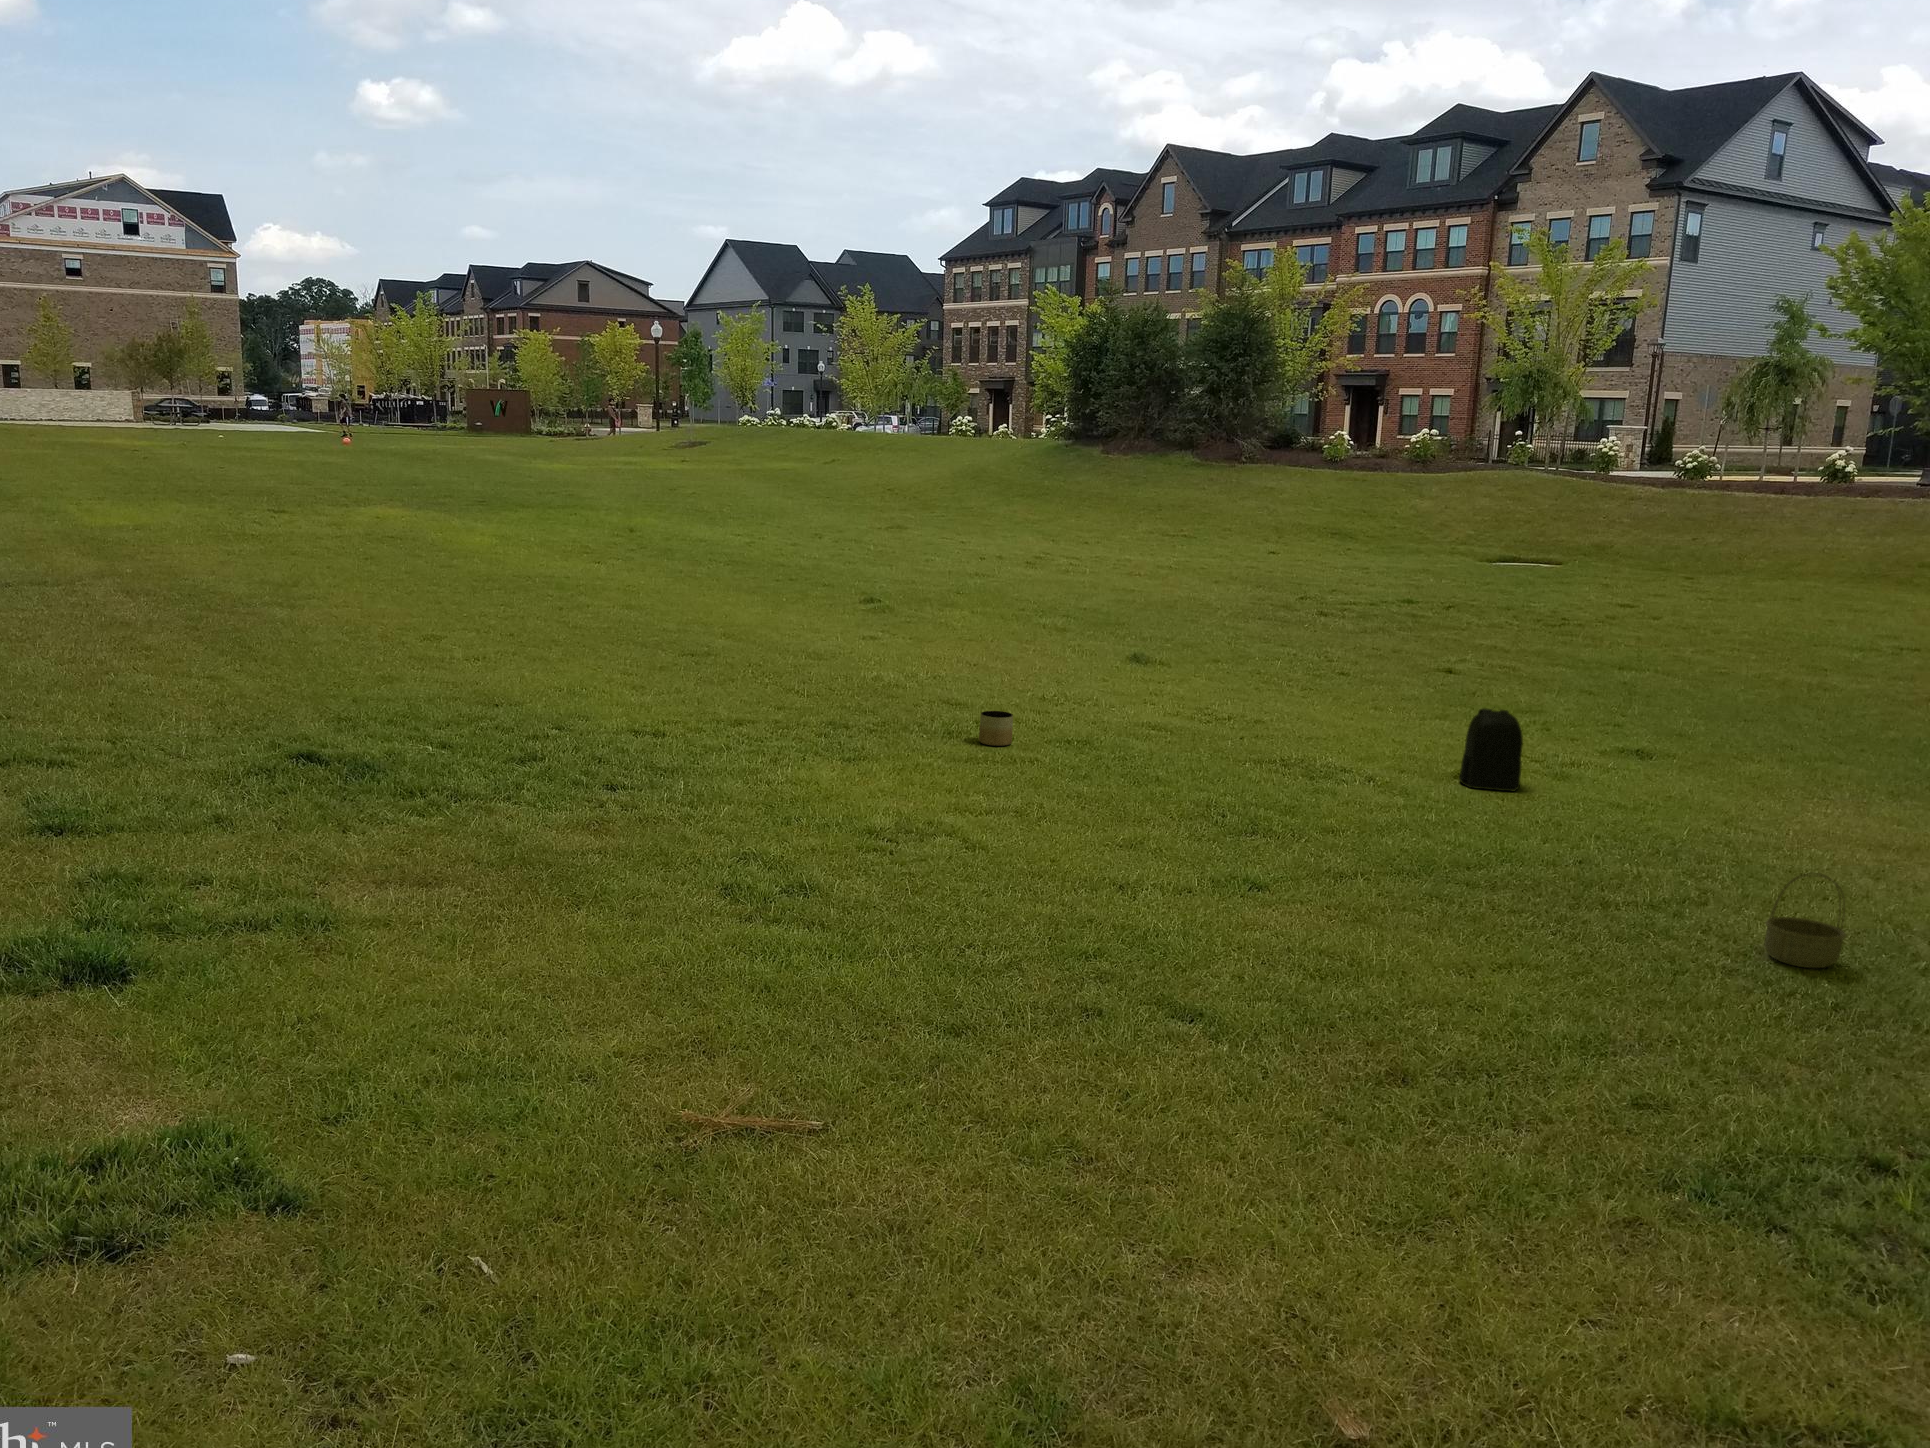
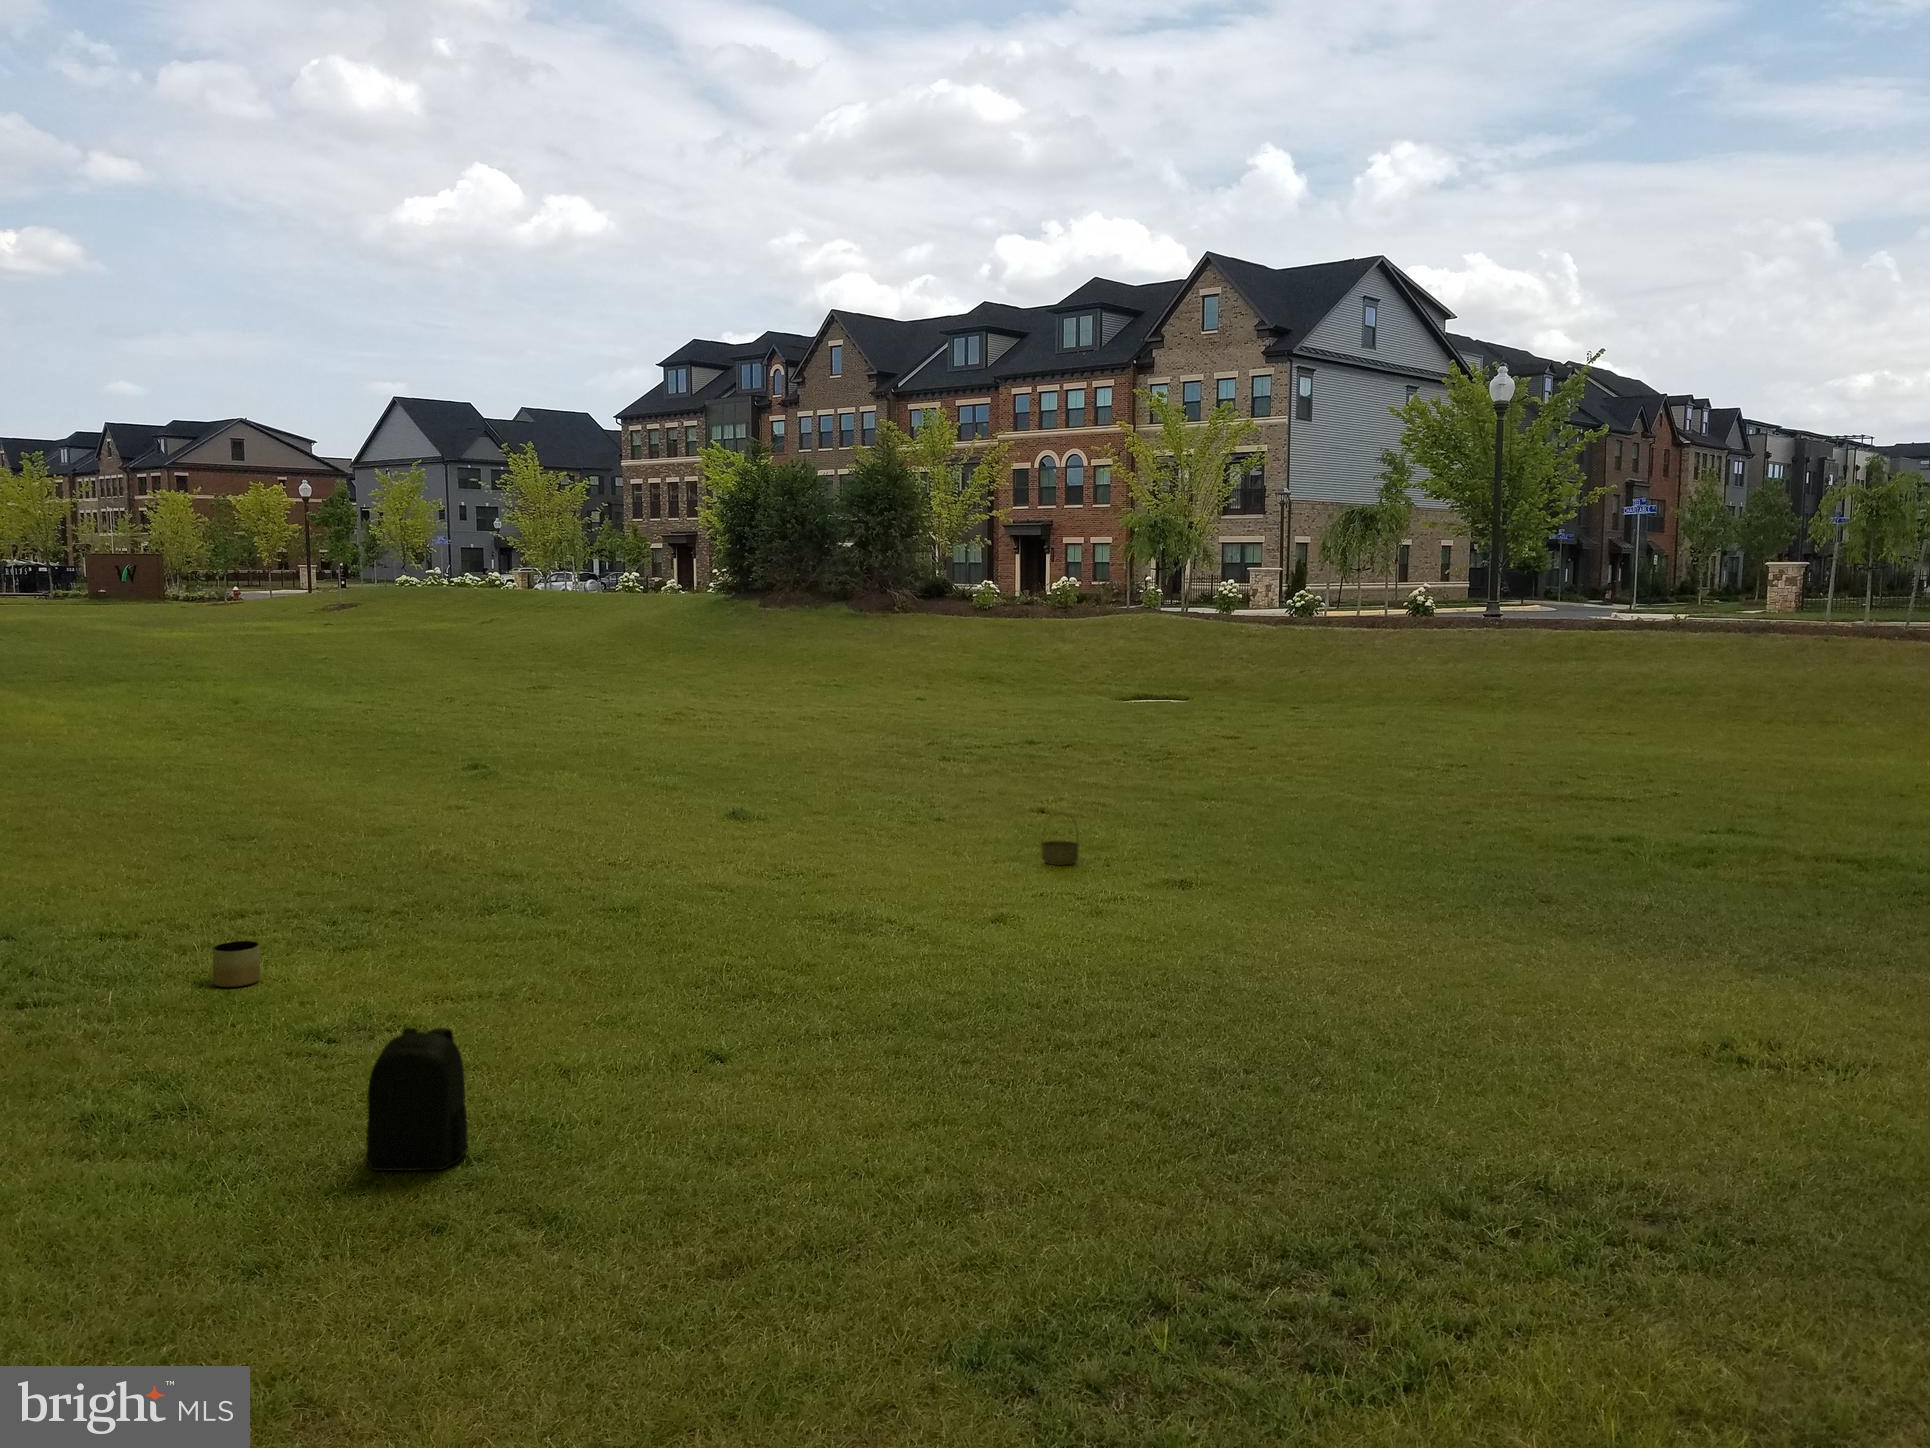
backpack: present [1459,708,1523,792] -> present [366,1027,468,1171]
basket: present [1764,874,1846,968] -> present [1041,813,1079,865]

